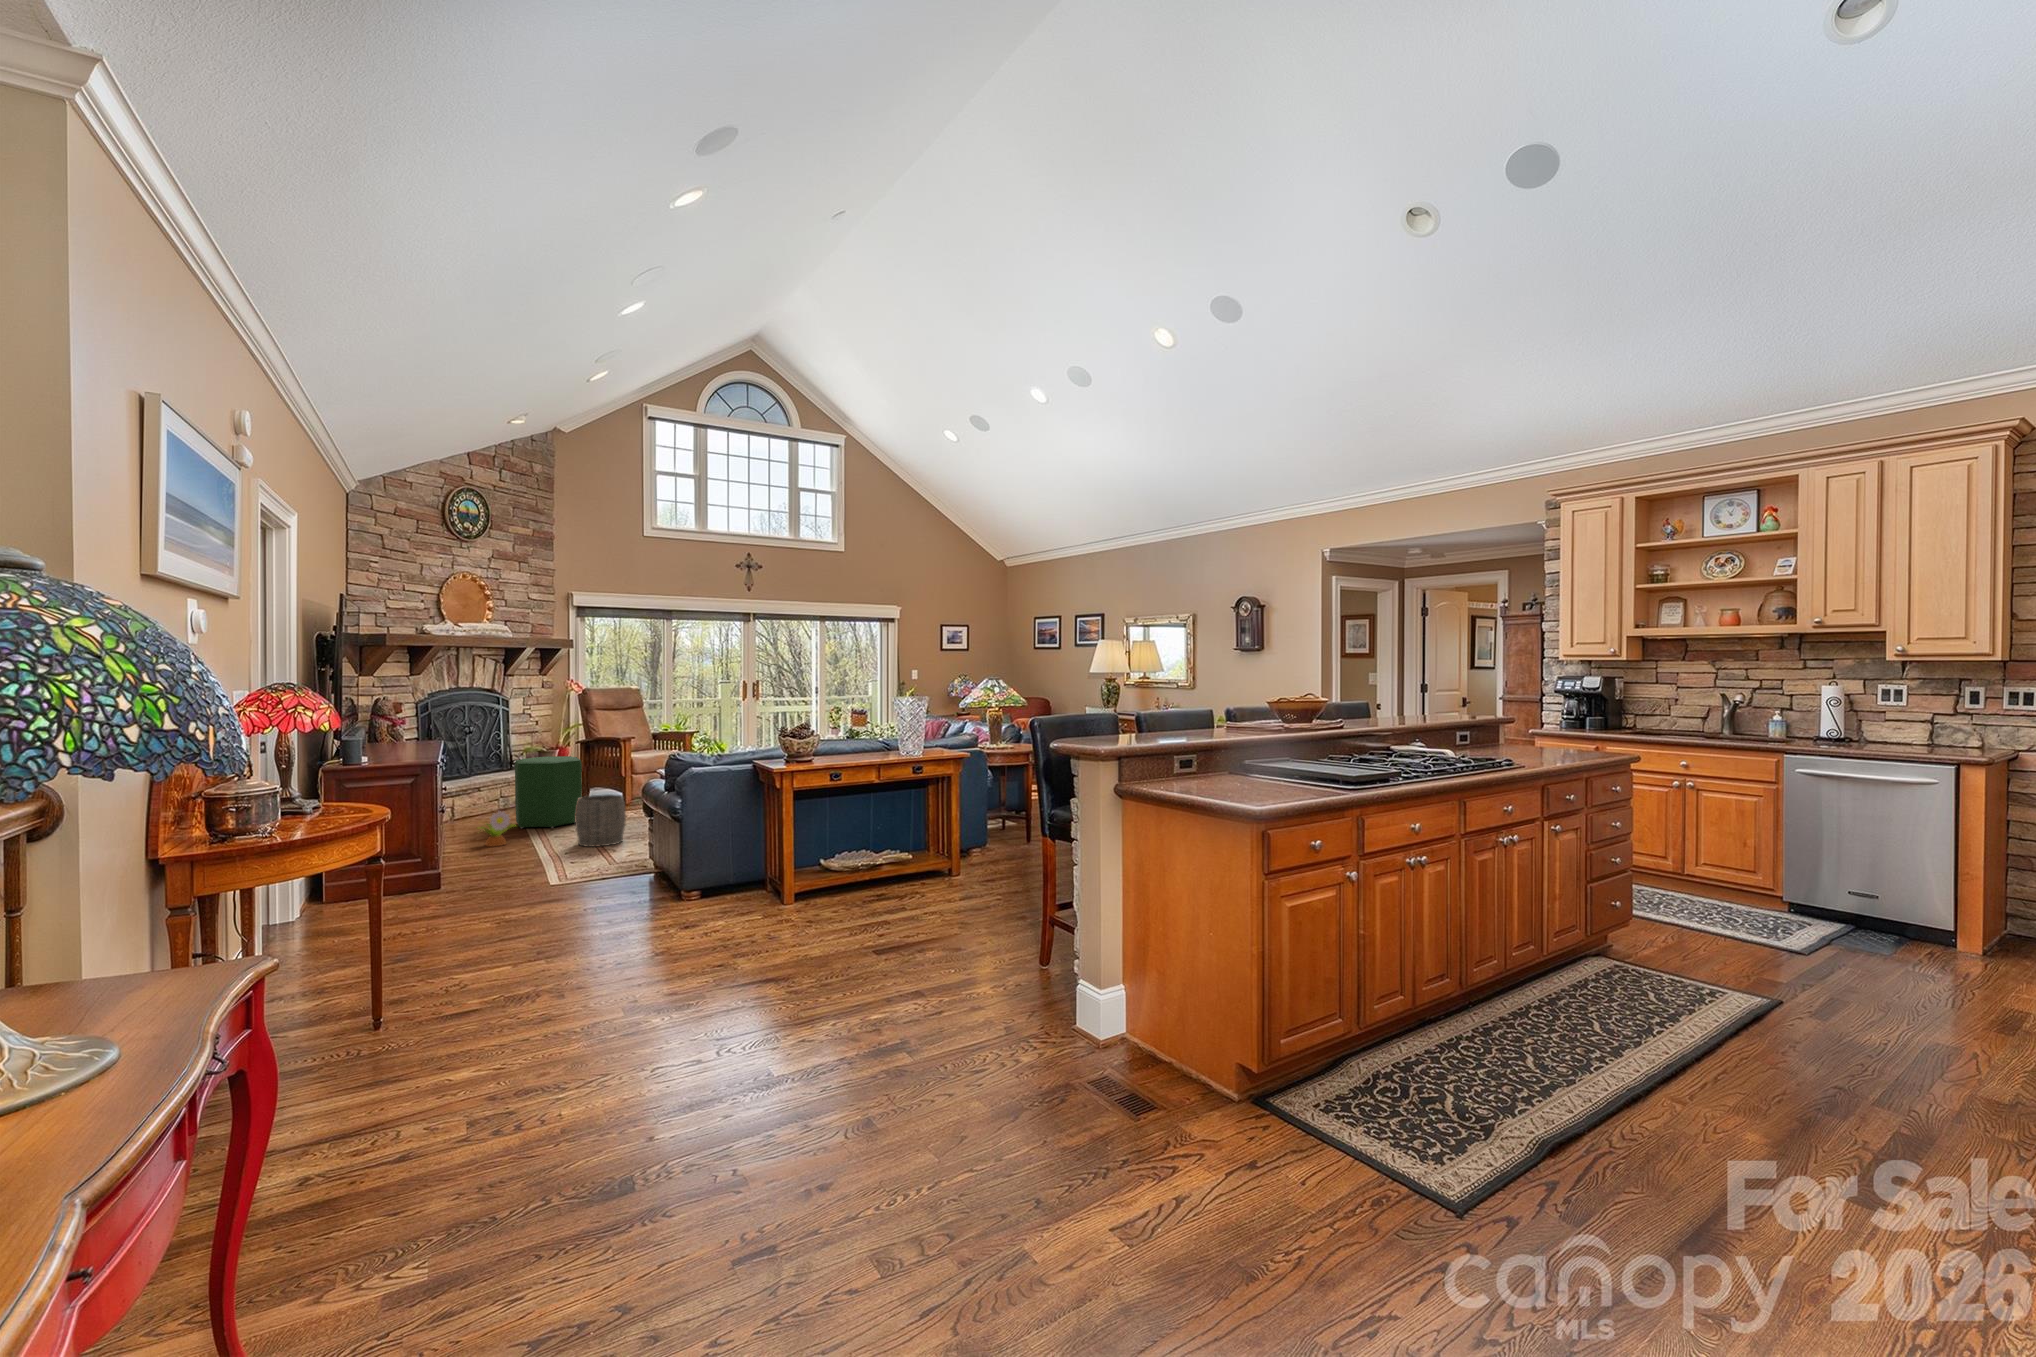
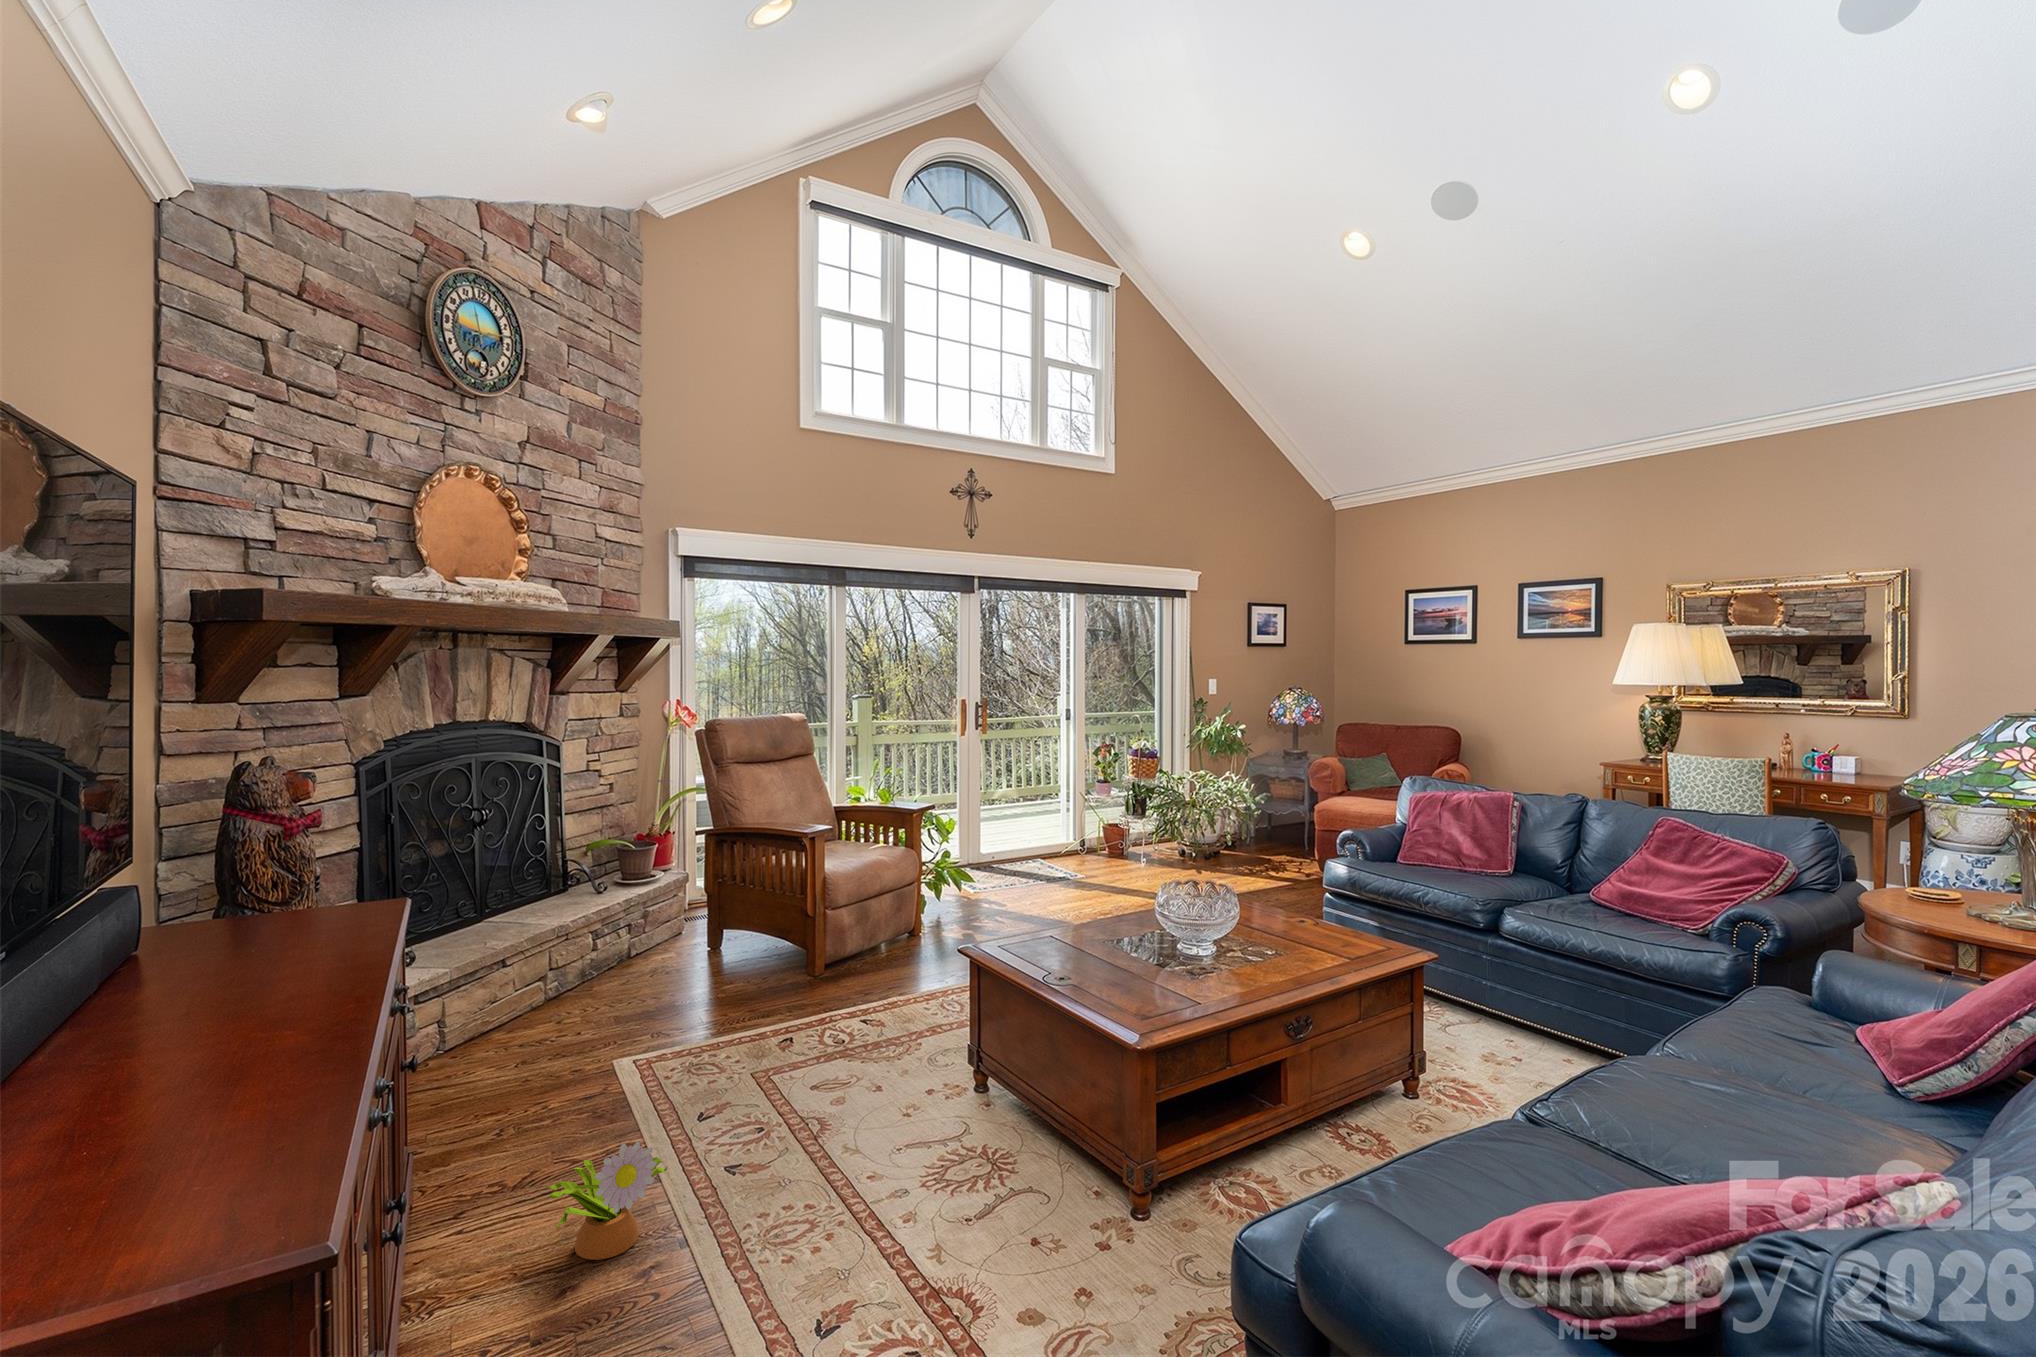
ottoman: present [515,756,582,828] -> none [617,899,784,1113]
woven basket: present [575,794,626,847] -> none [857,1058,996,1261]

